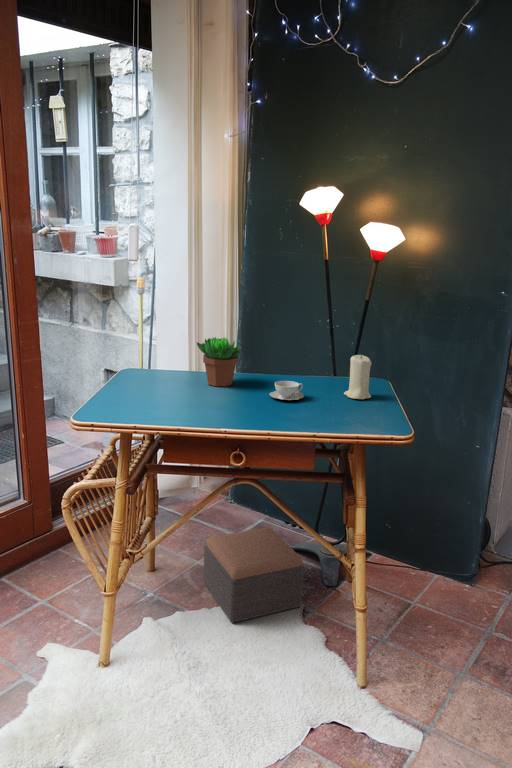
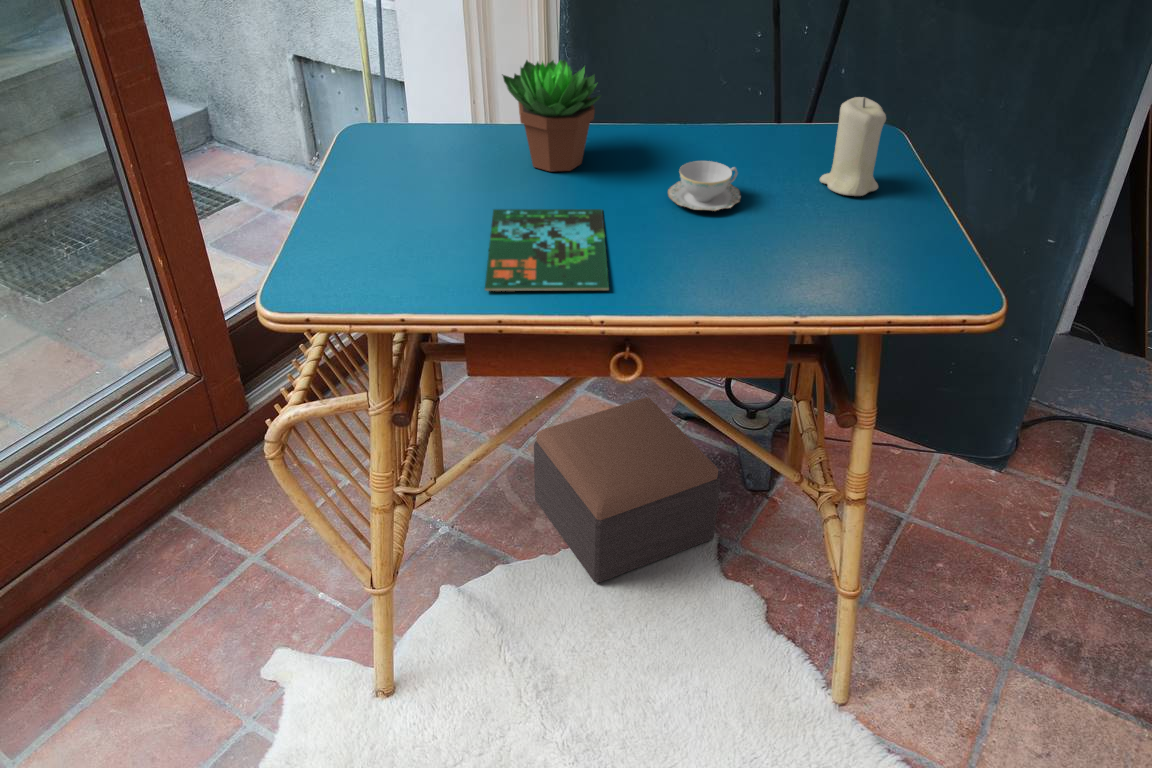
book: none [174,396,237,422] -> present [485,209,609,291]

